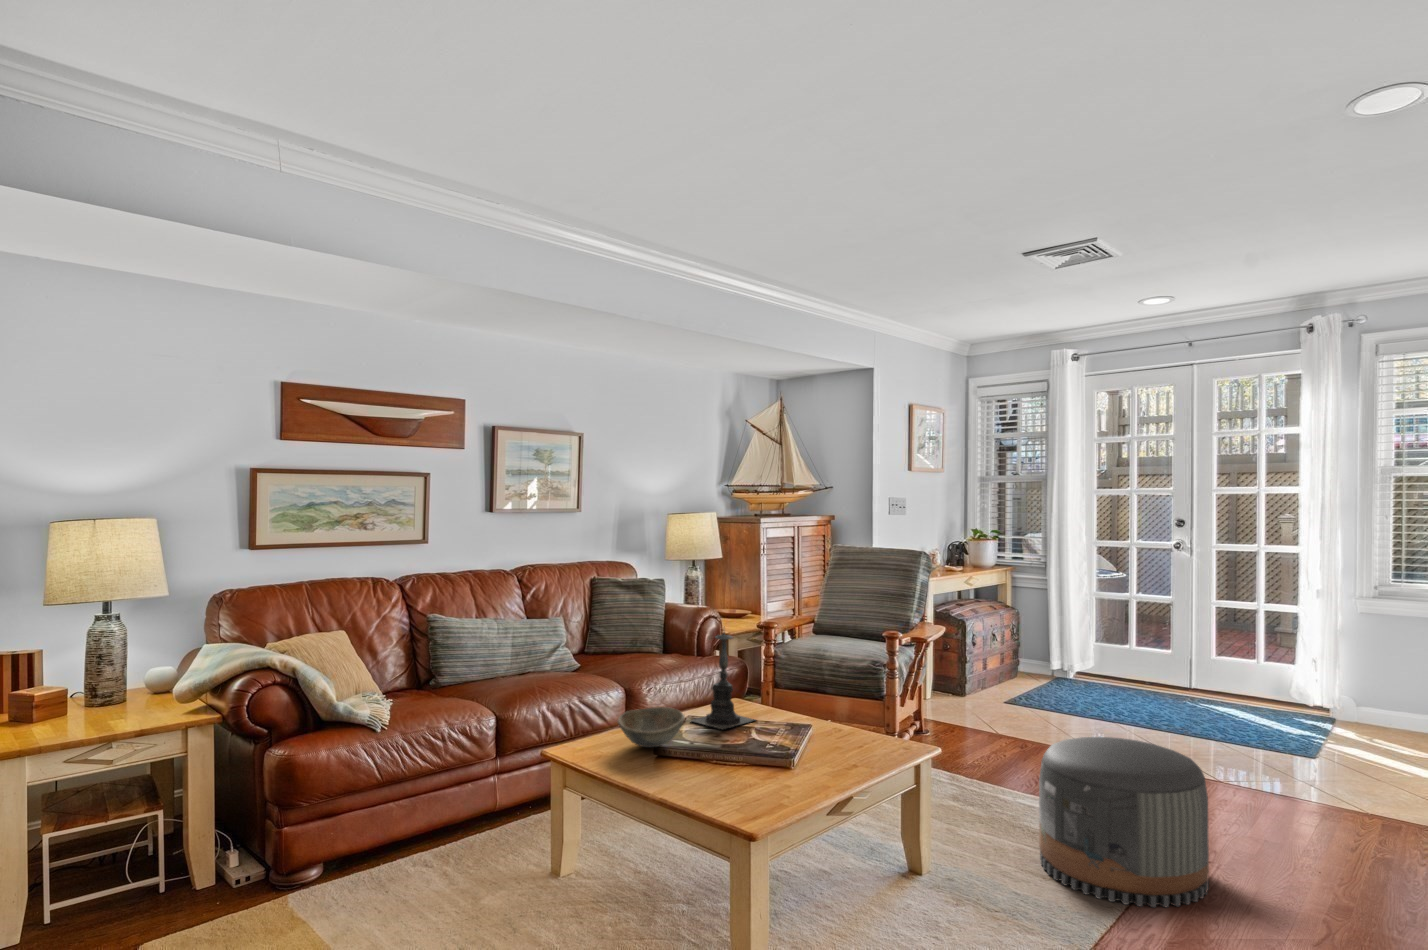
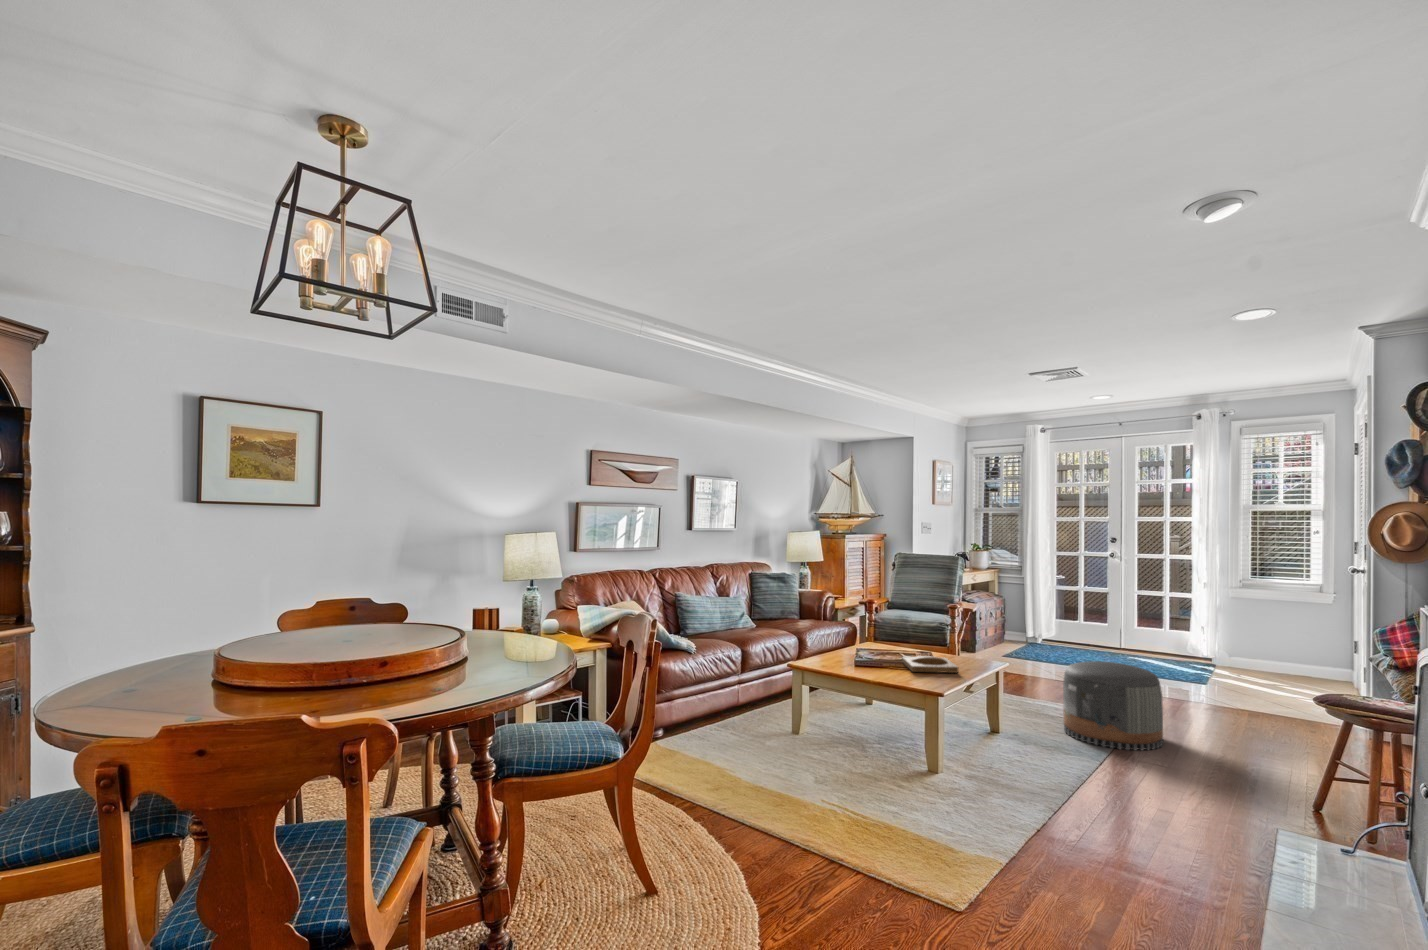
candle holder: present [691,630,754,729] -> none [859,594,897,655]
bowl: present [618,707,685,747] -> none [830,642,868,663]
tray: none [746,735,829,770] -> present [902,656,959,673]

